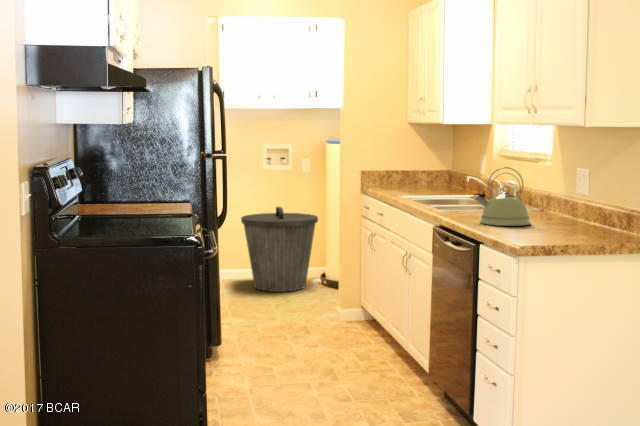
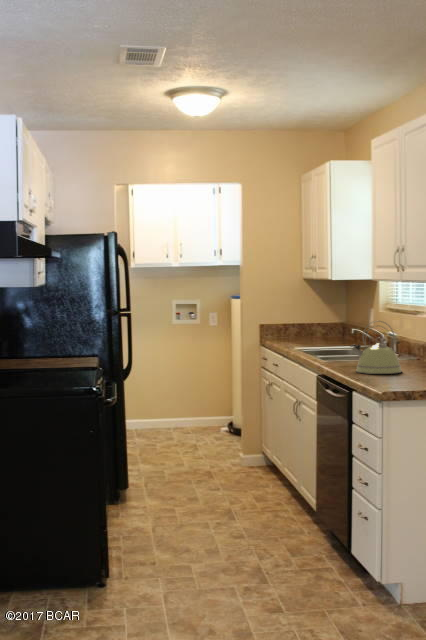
trash can: present [241,207,318,292] -> none [151,359,224,440]

